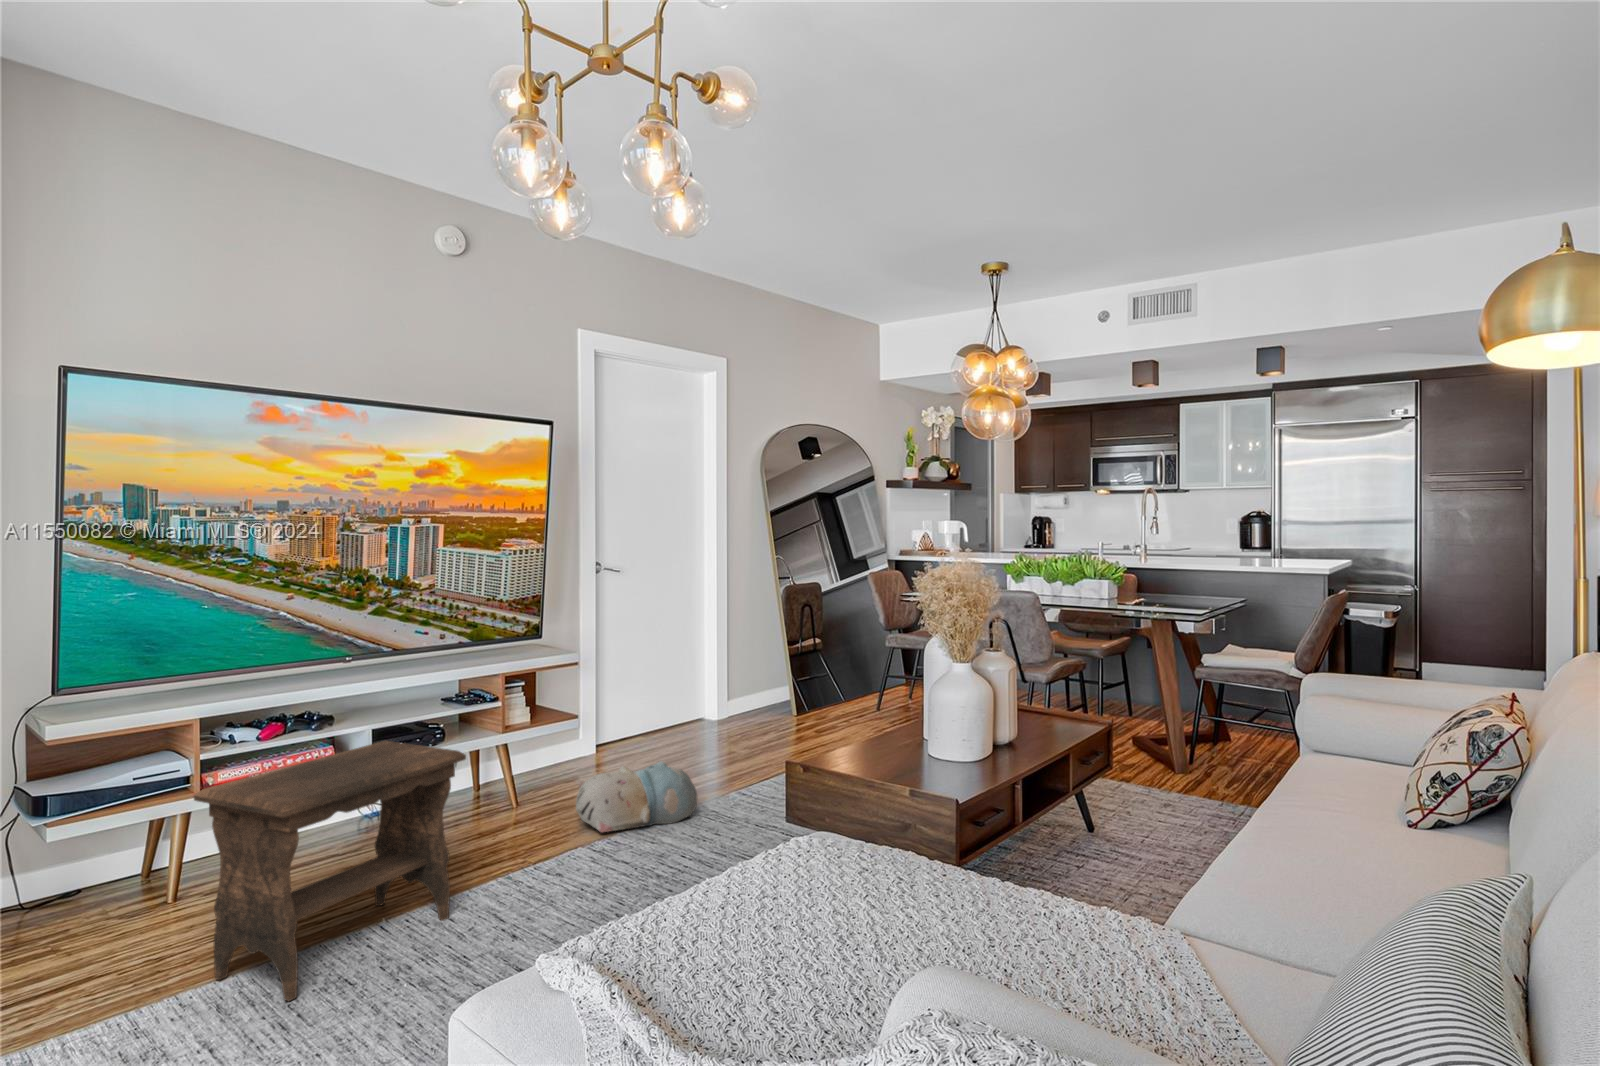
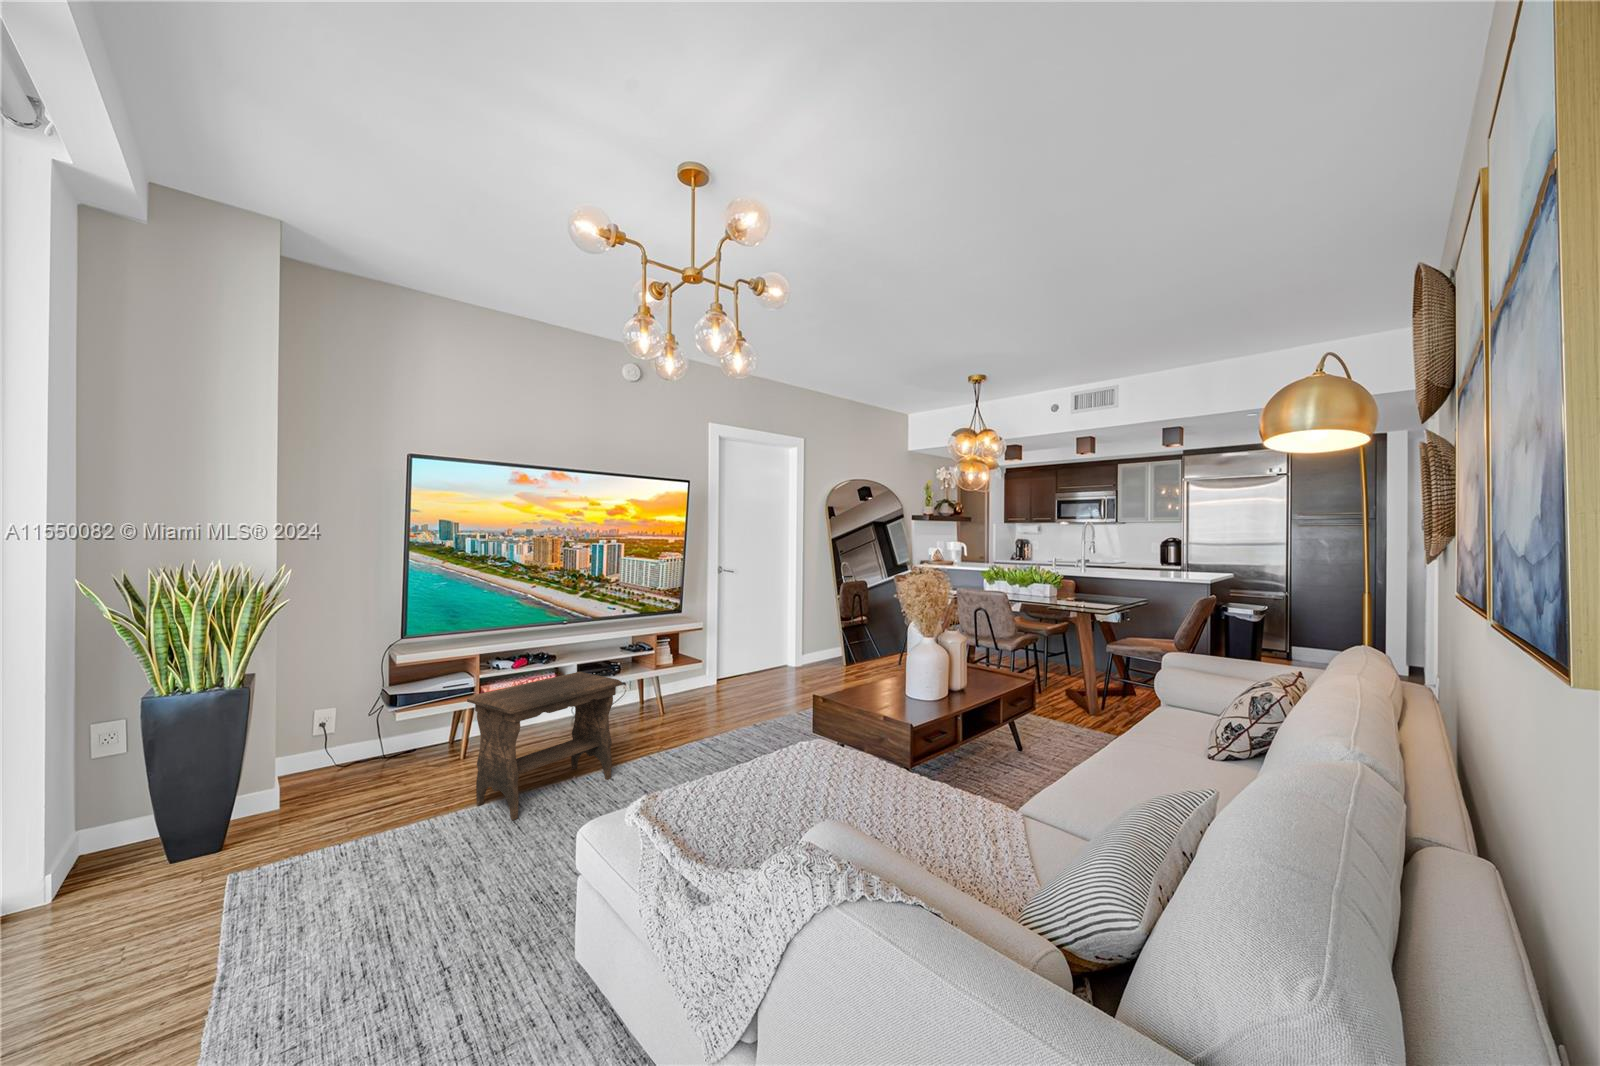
plush toy: present [576,761,697,832] -> none [696,691,770,733]

